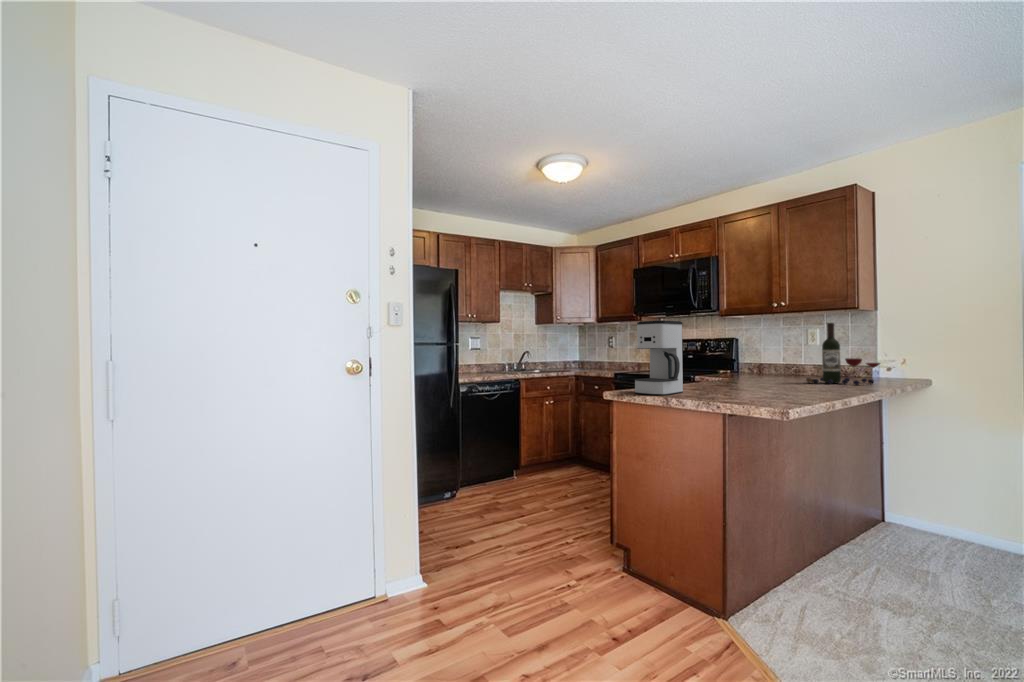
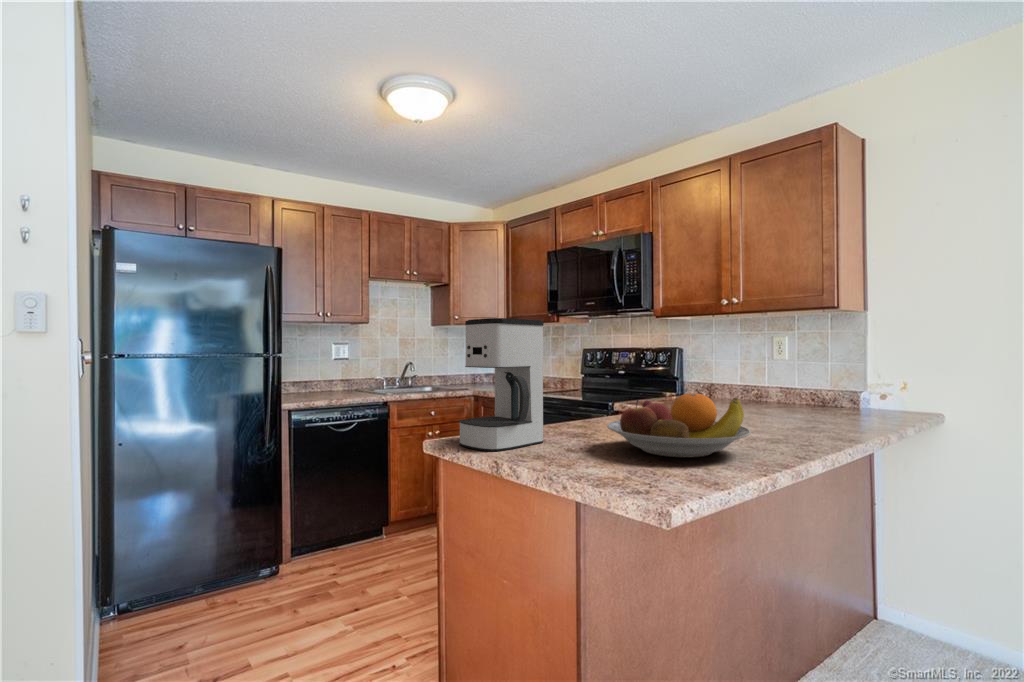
wine bottle: present [806,323,880,385] -> none [760,327,873,427]
fruit bowl: none [725,362,813,396] -> present [607,393,751,458]

